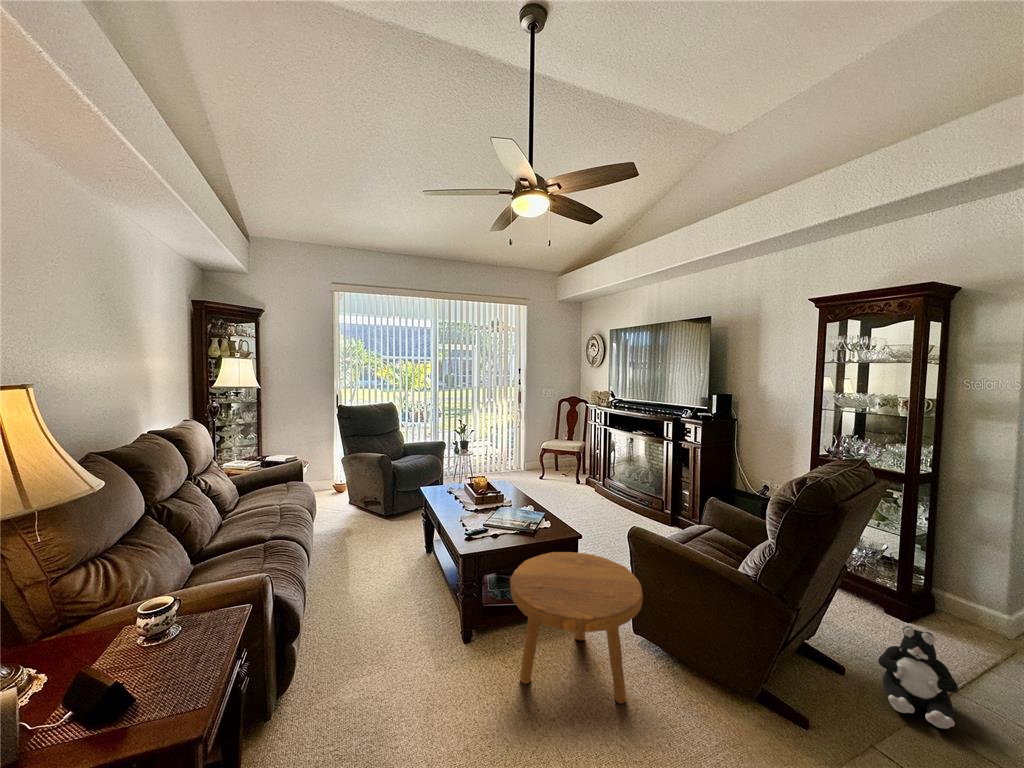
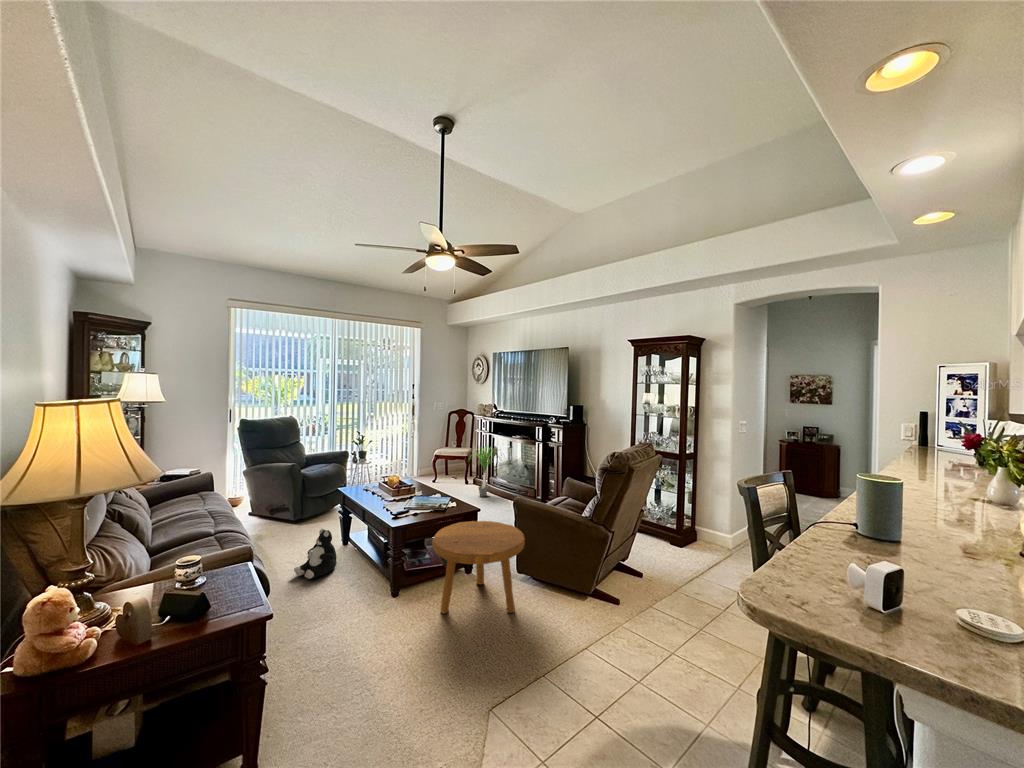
potted plant: none [576,435,621,503] -> present [477,446,491,497]
plush toy: present [878,626,958,729] -> present [294,529,337,579]

